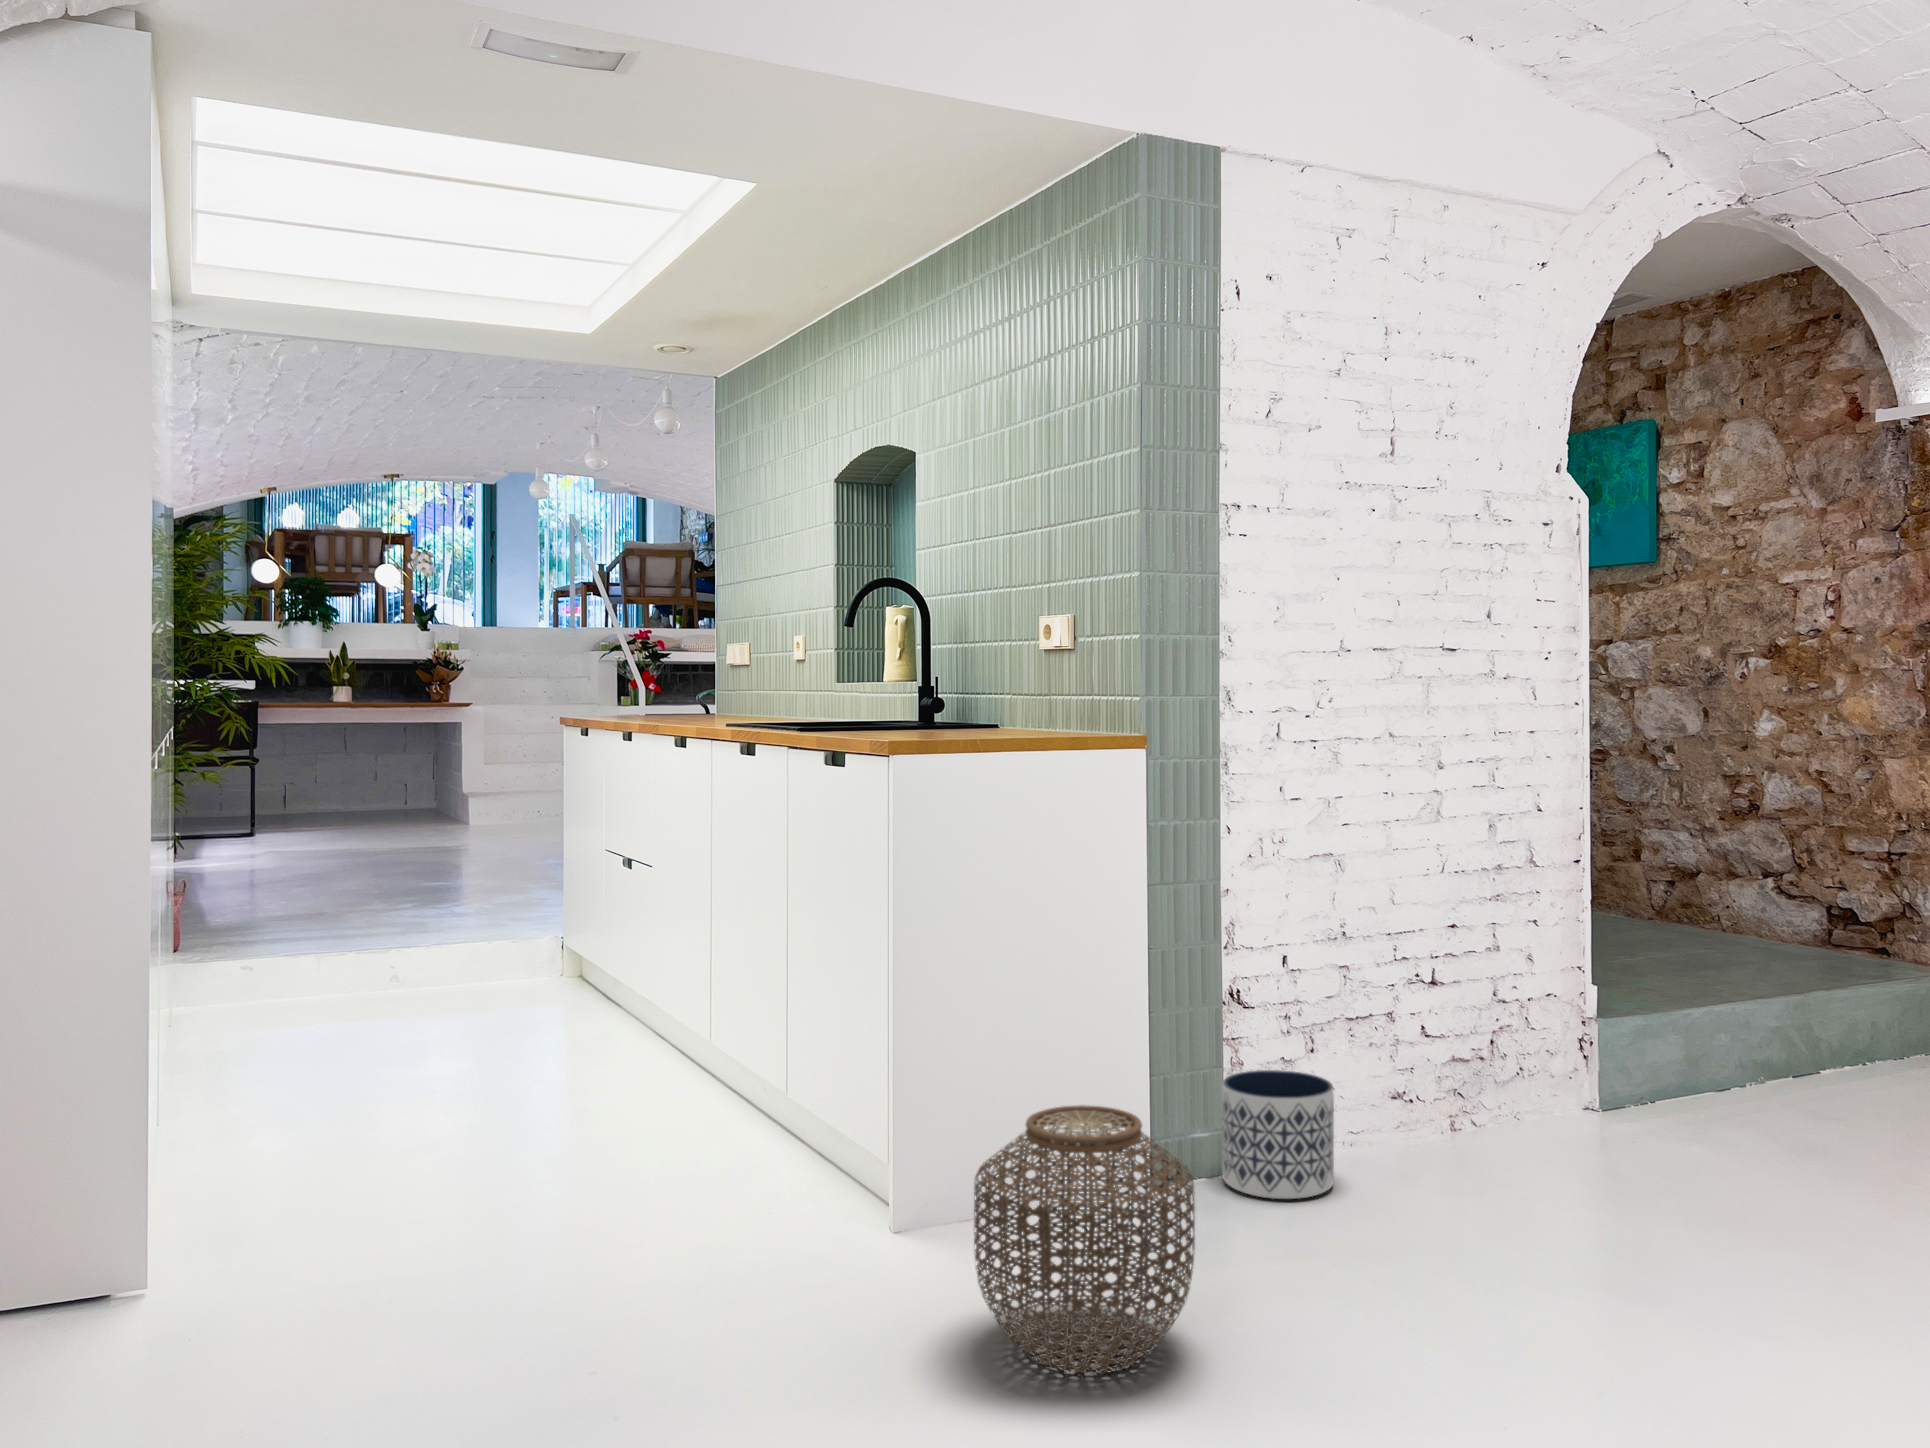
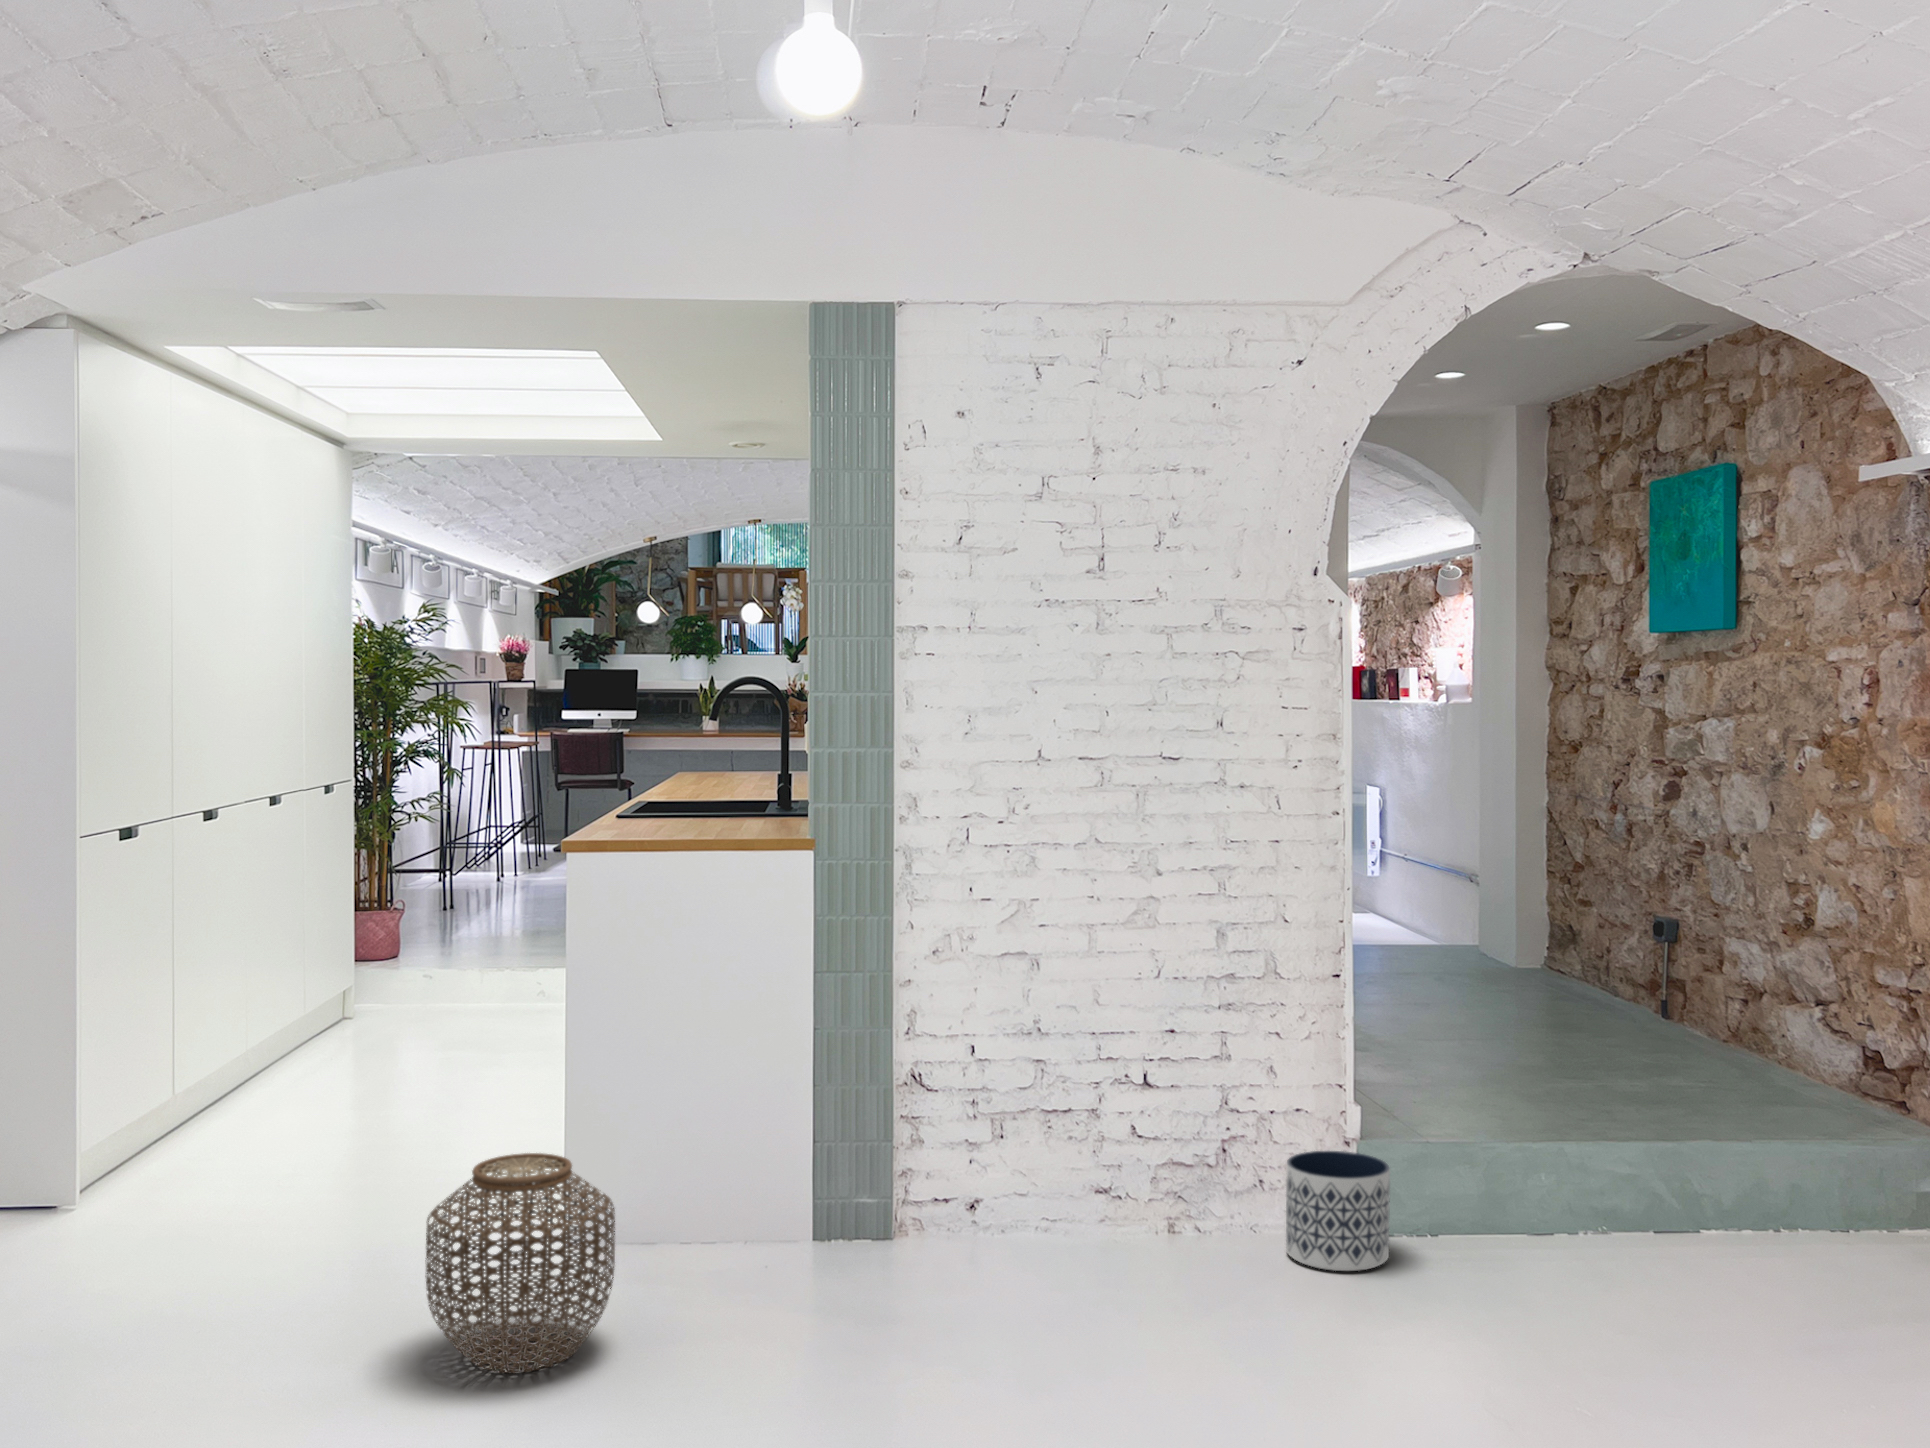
planter: present [1222,1070,1334,1199] -> present [1286,1151,1390,1271]

